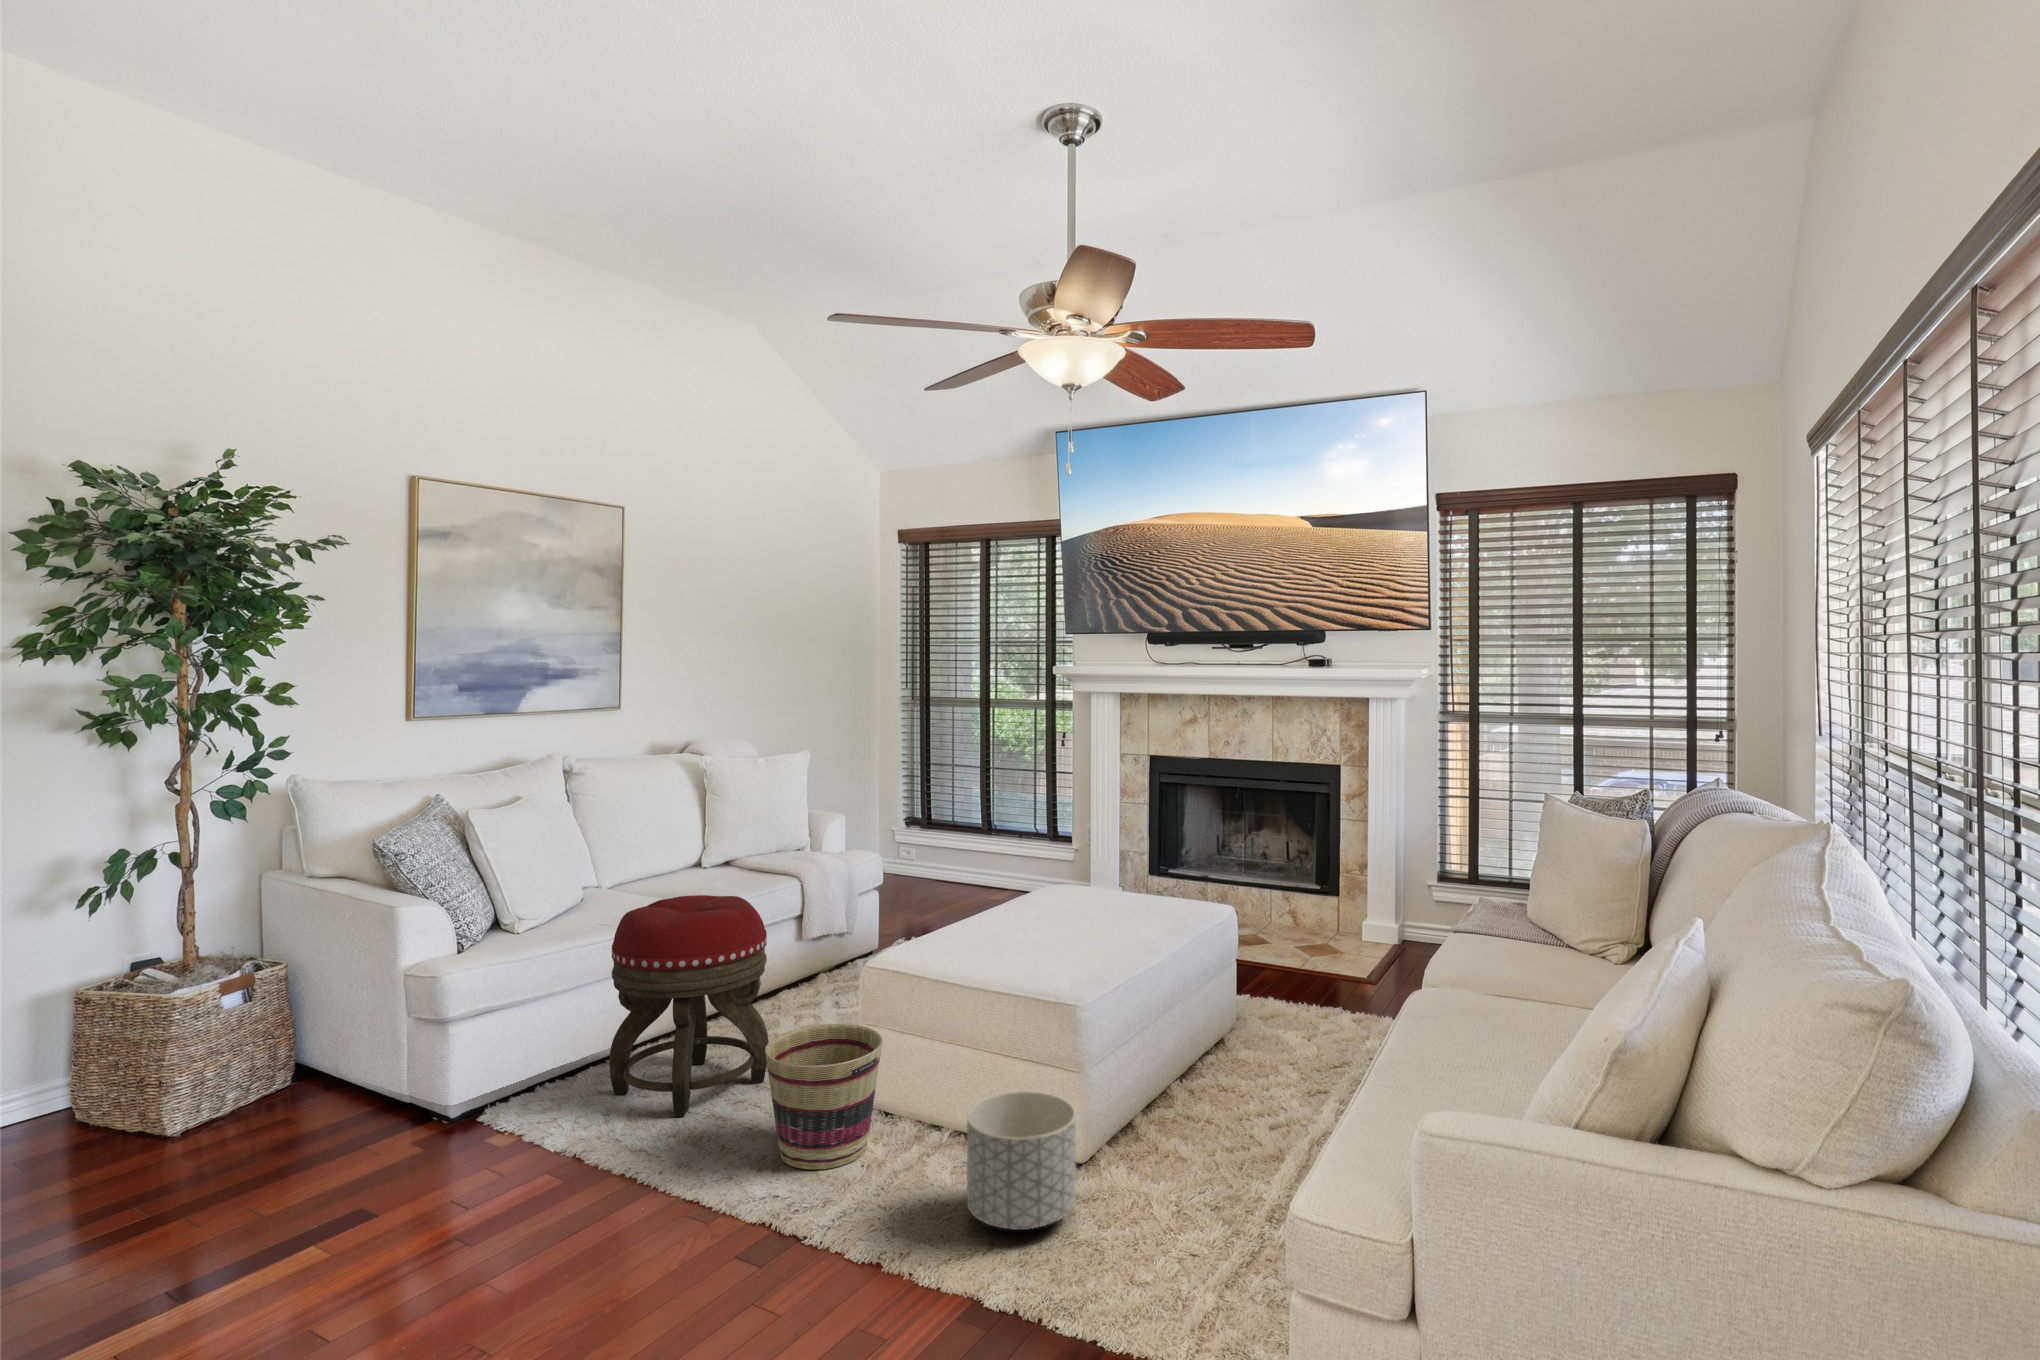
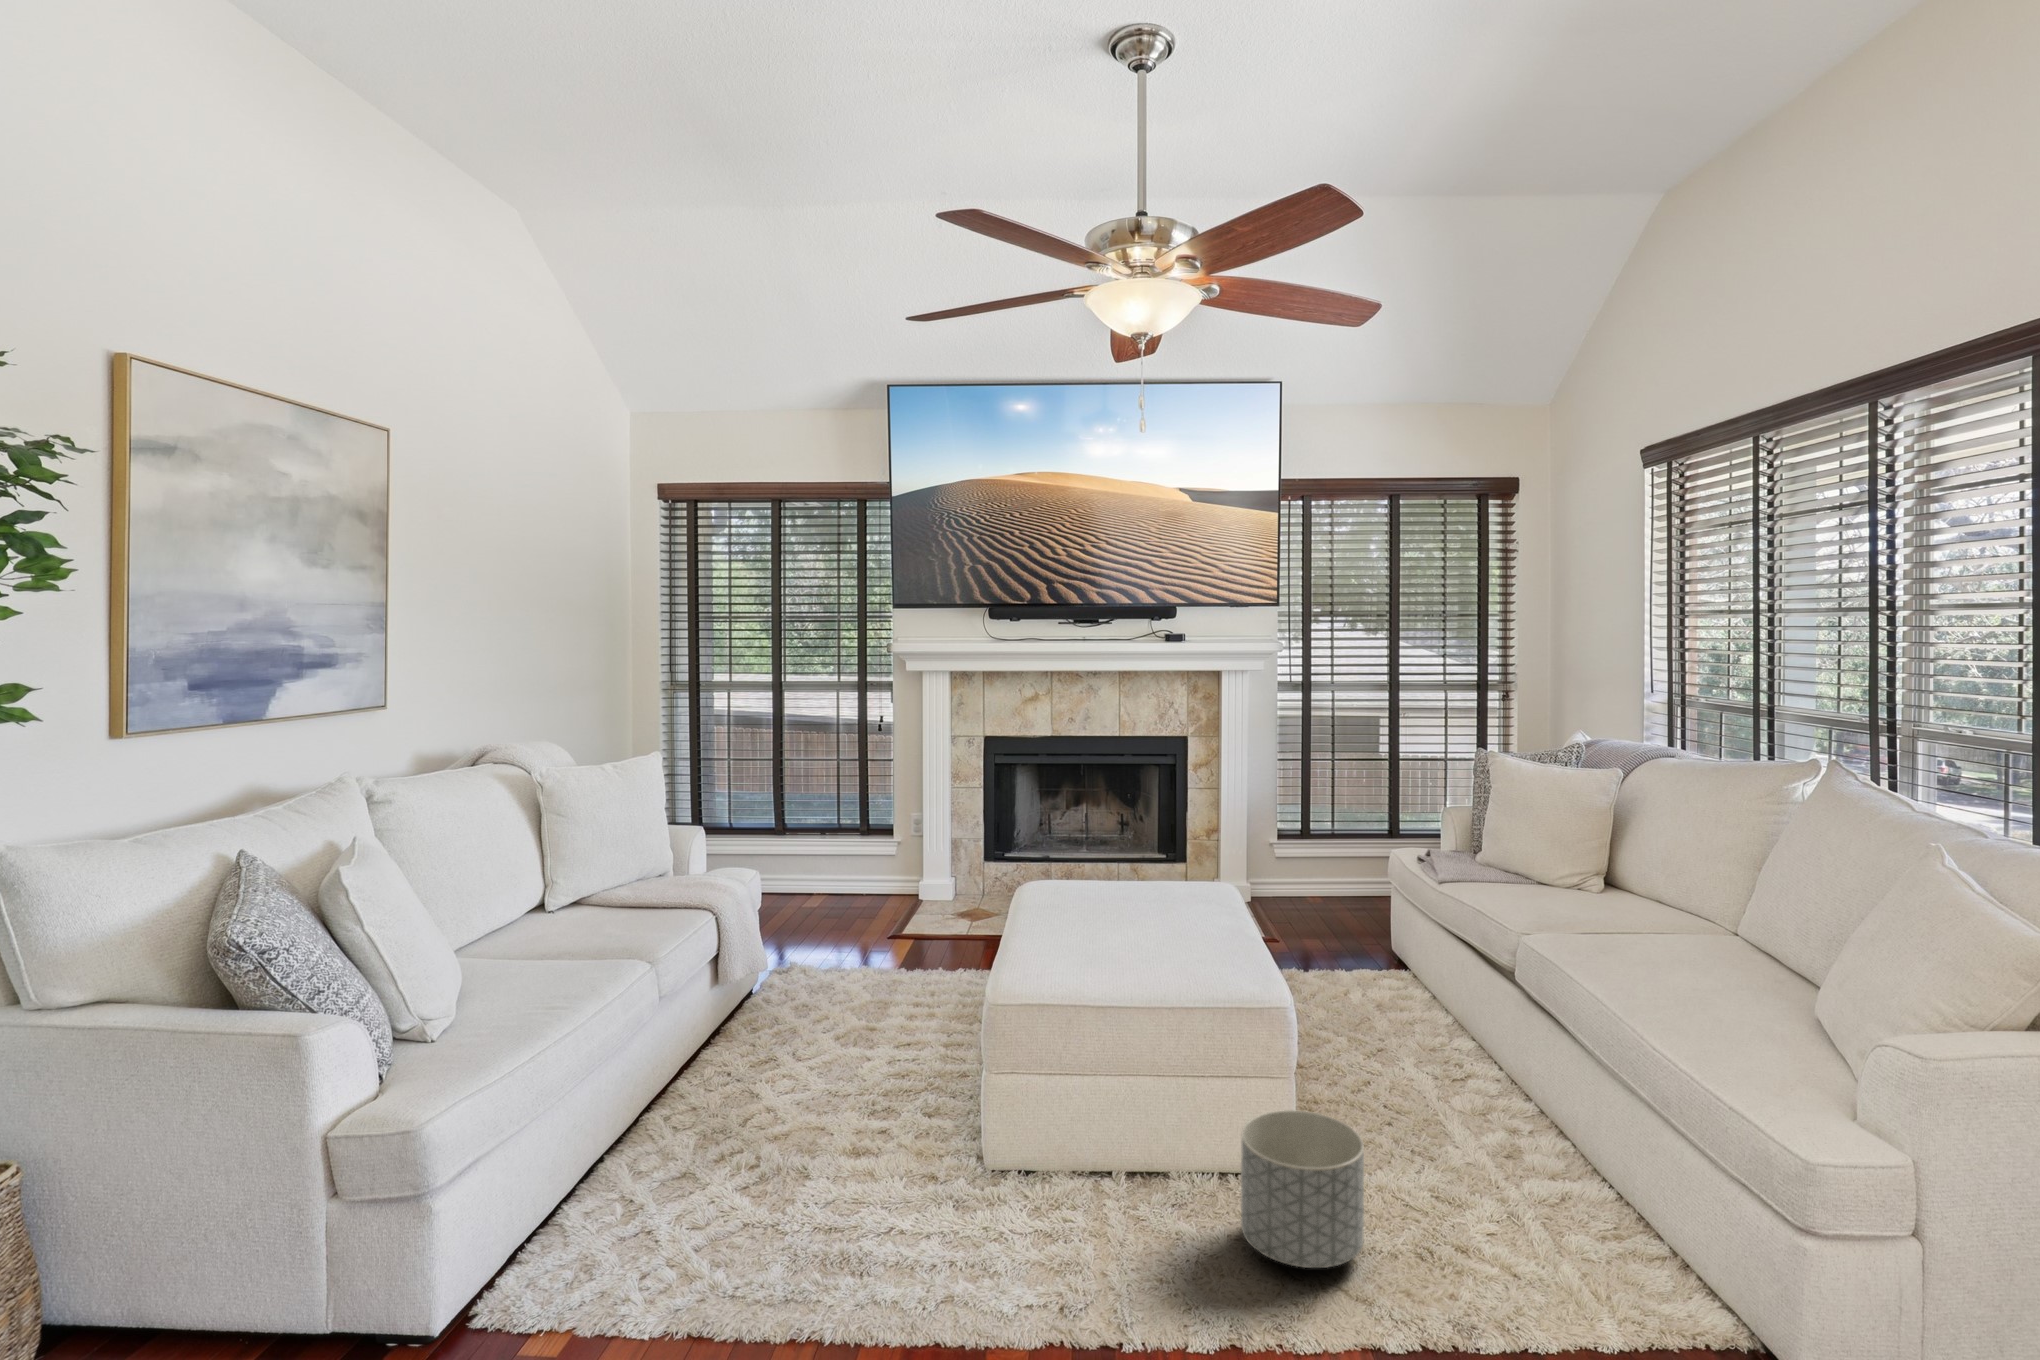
footstool: present [609,895,769,1117] -> none [631,943,831,1241]
basket: present [765,1024,883,1170] -> none [933,1076,1072,1263]

